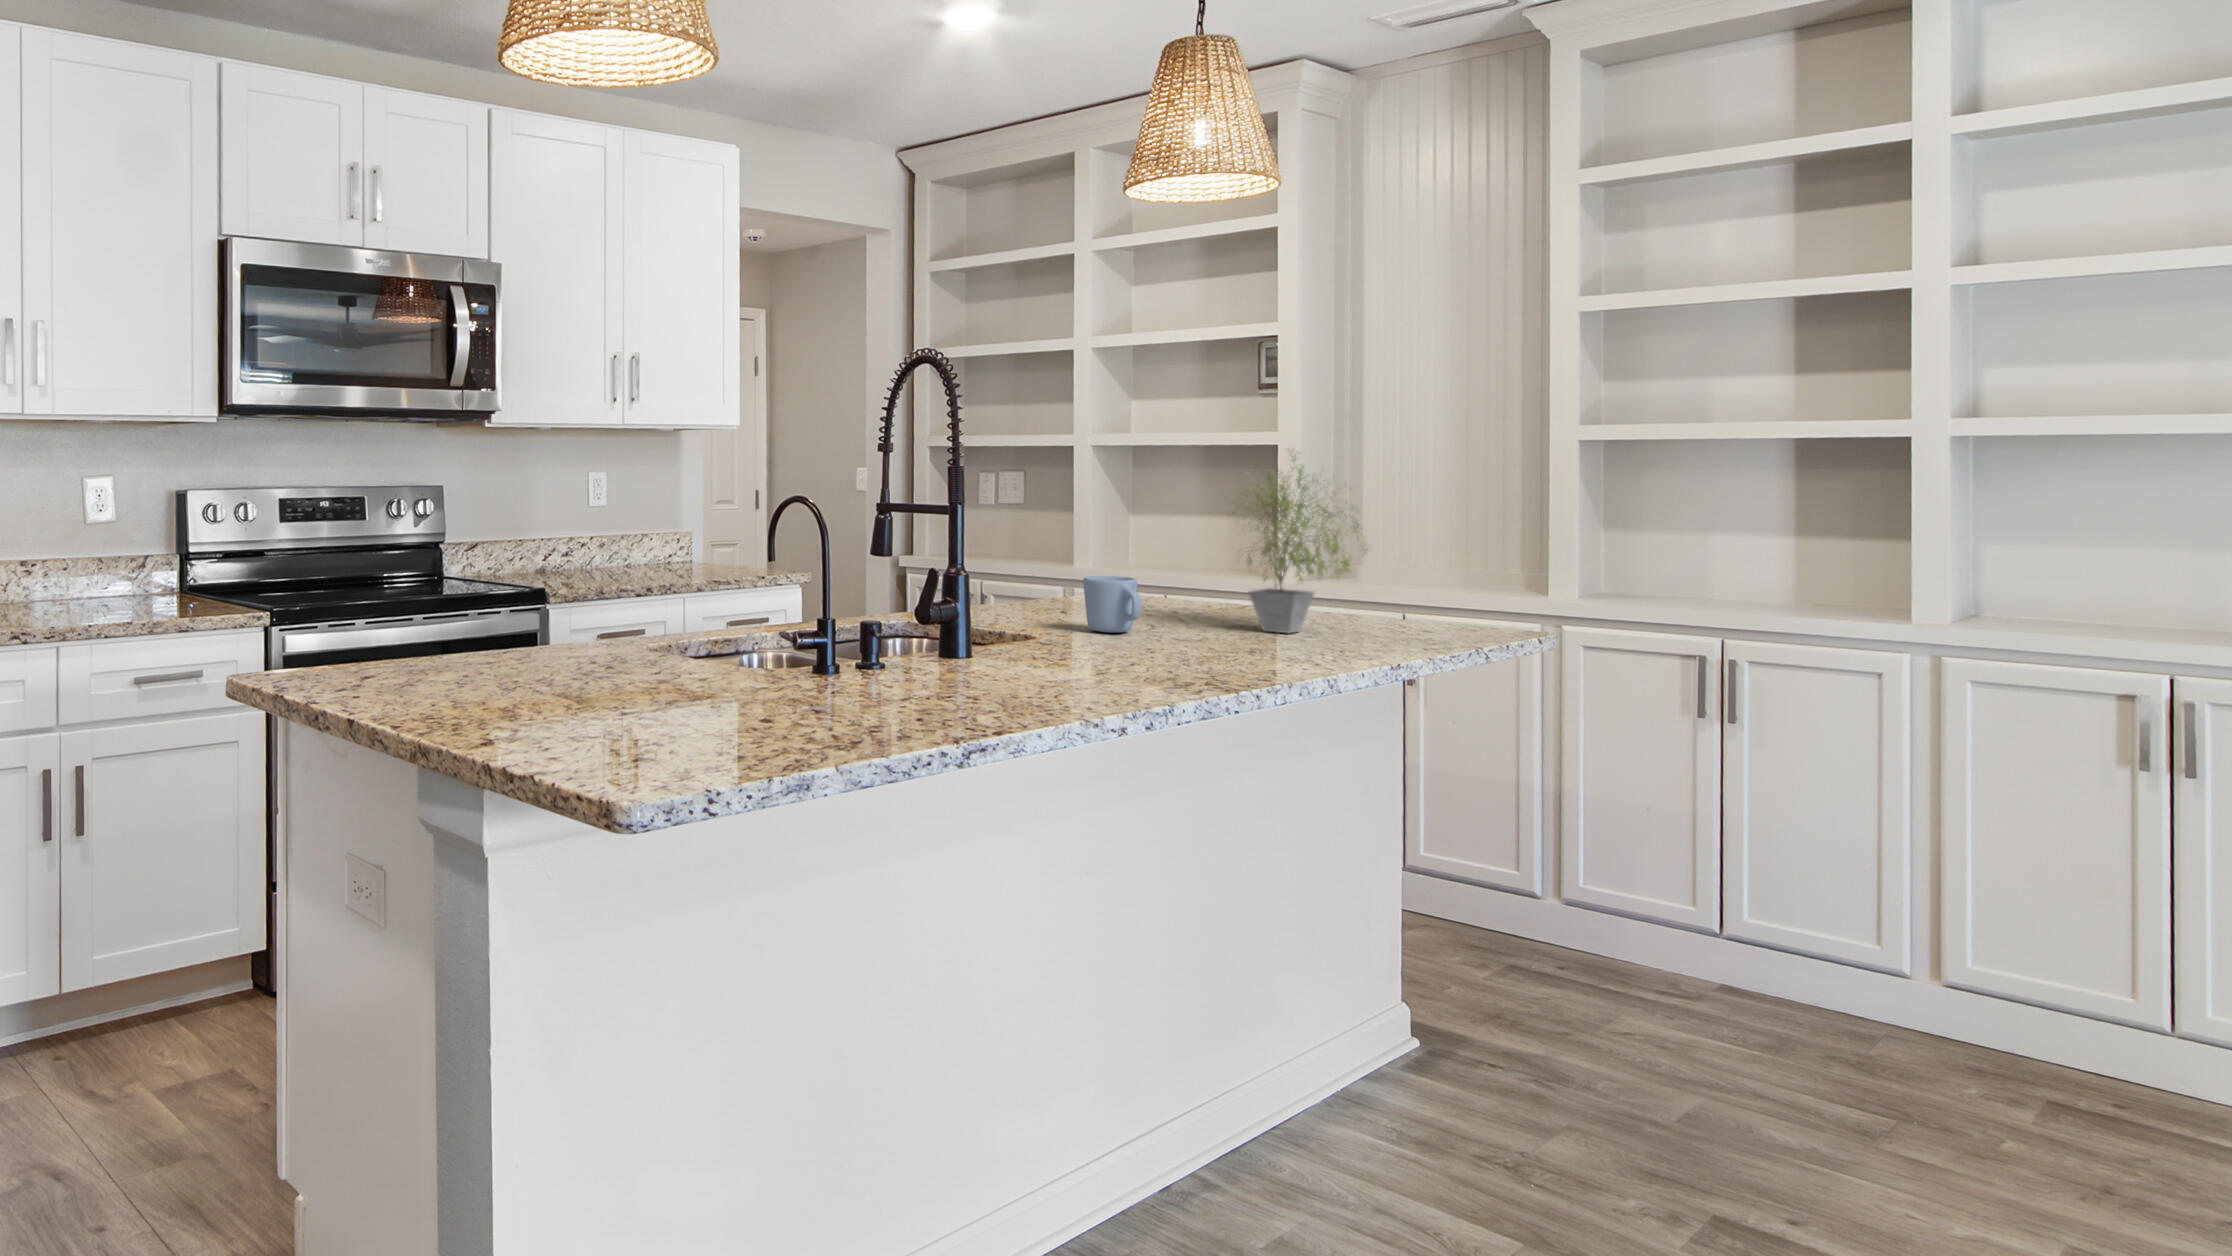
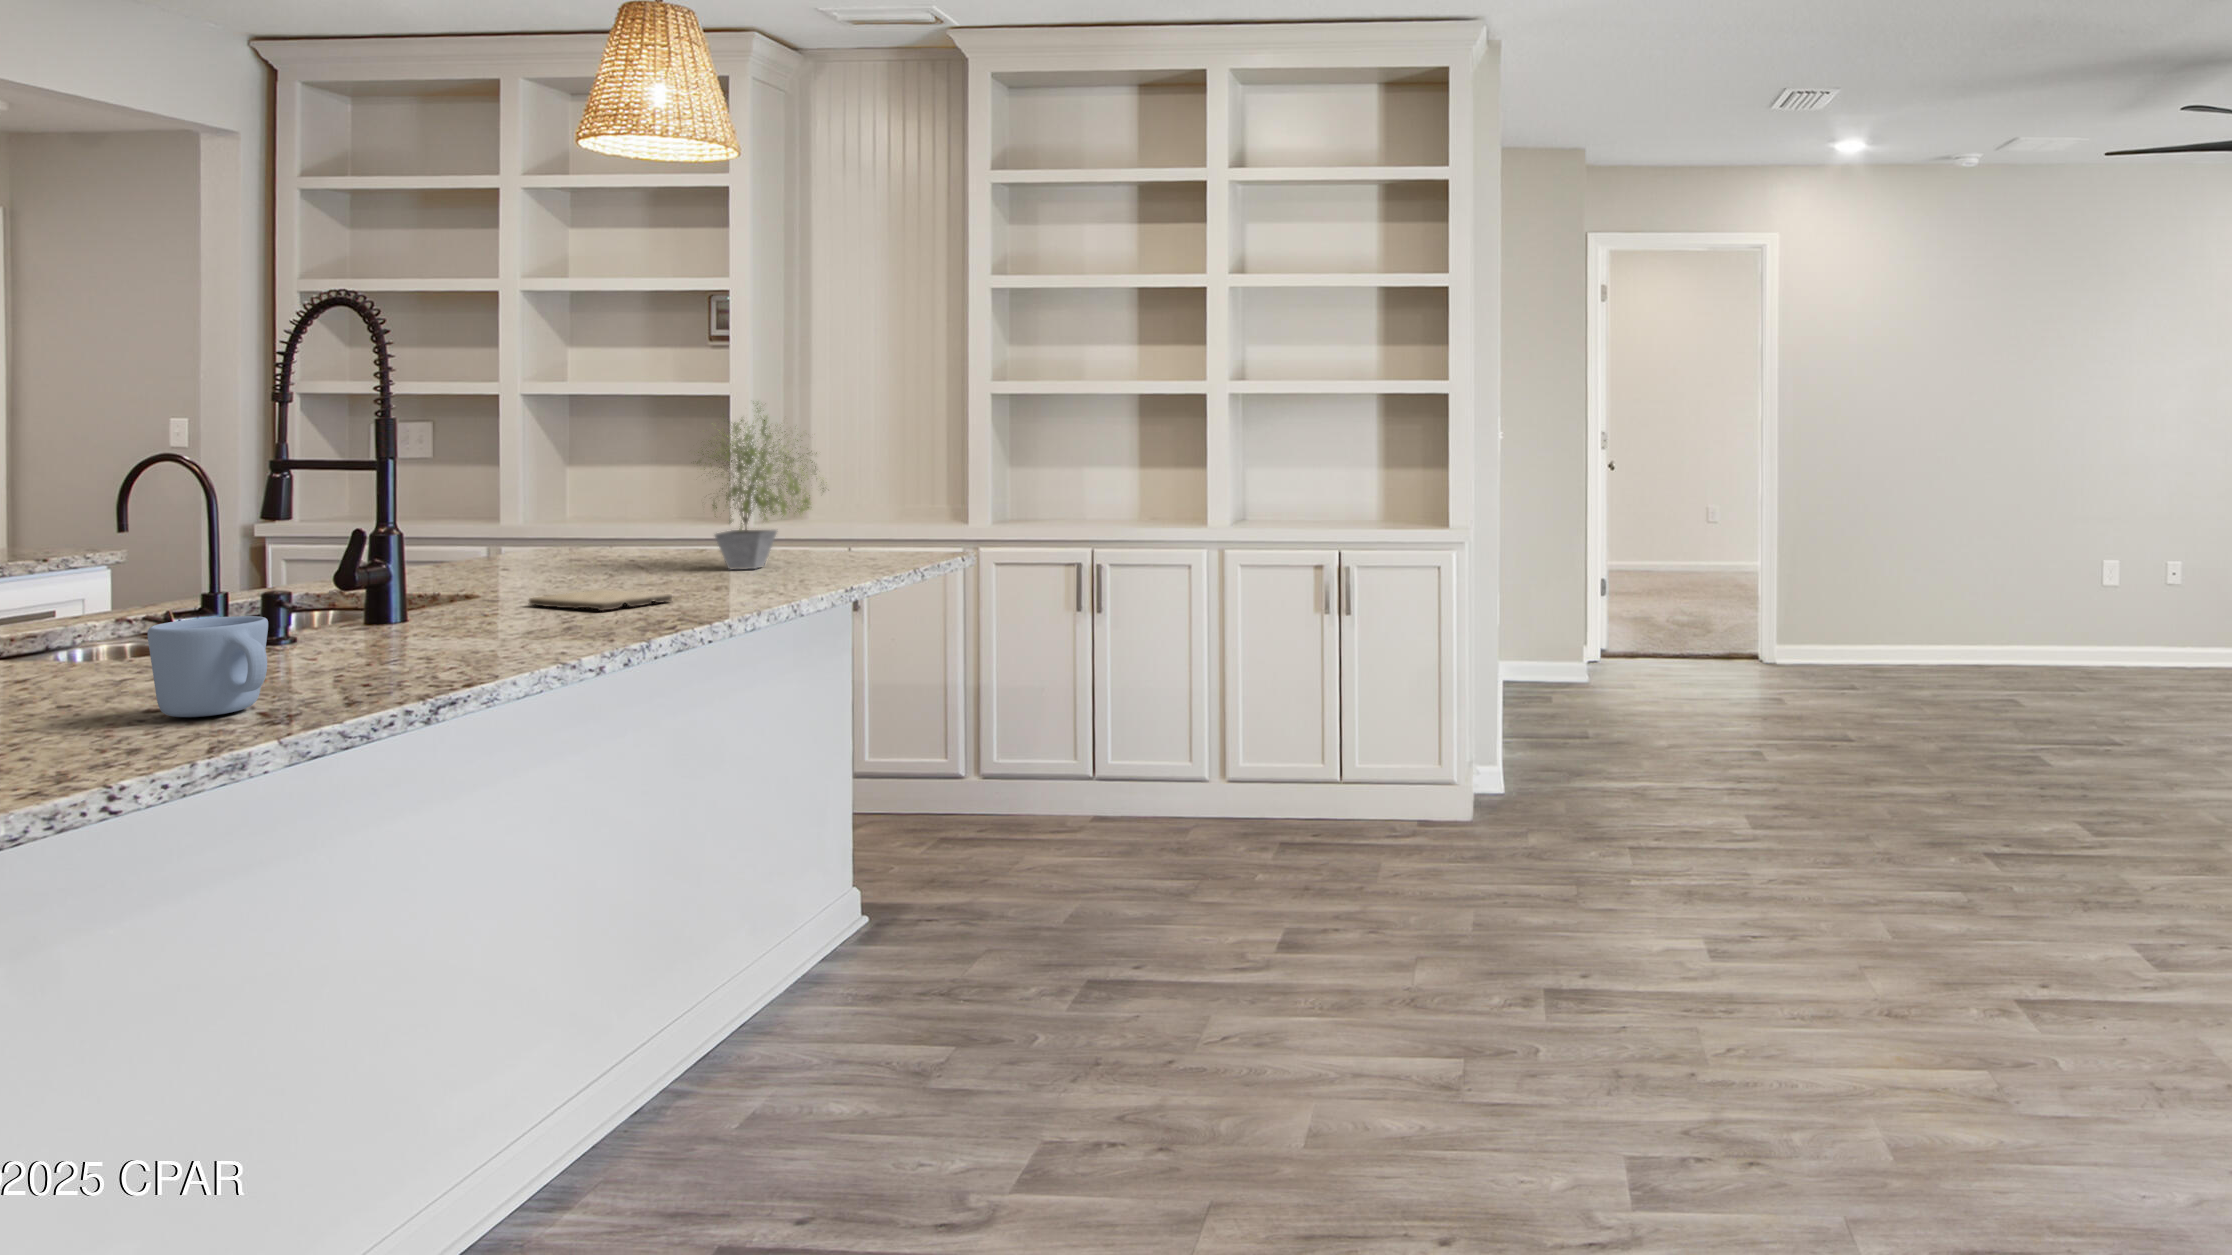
mug: present [1083,576,1141,633] -> present [148,616,268,717]
cutting board: none [1071,641,1199,666] -> present [529,590,672,611]

